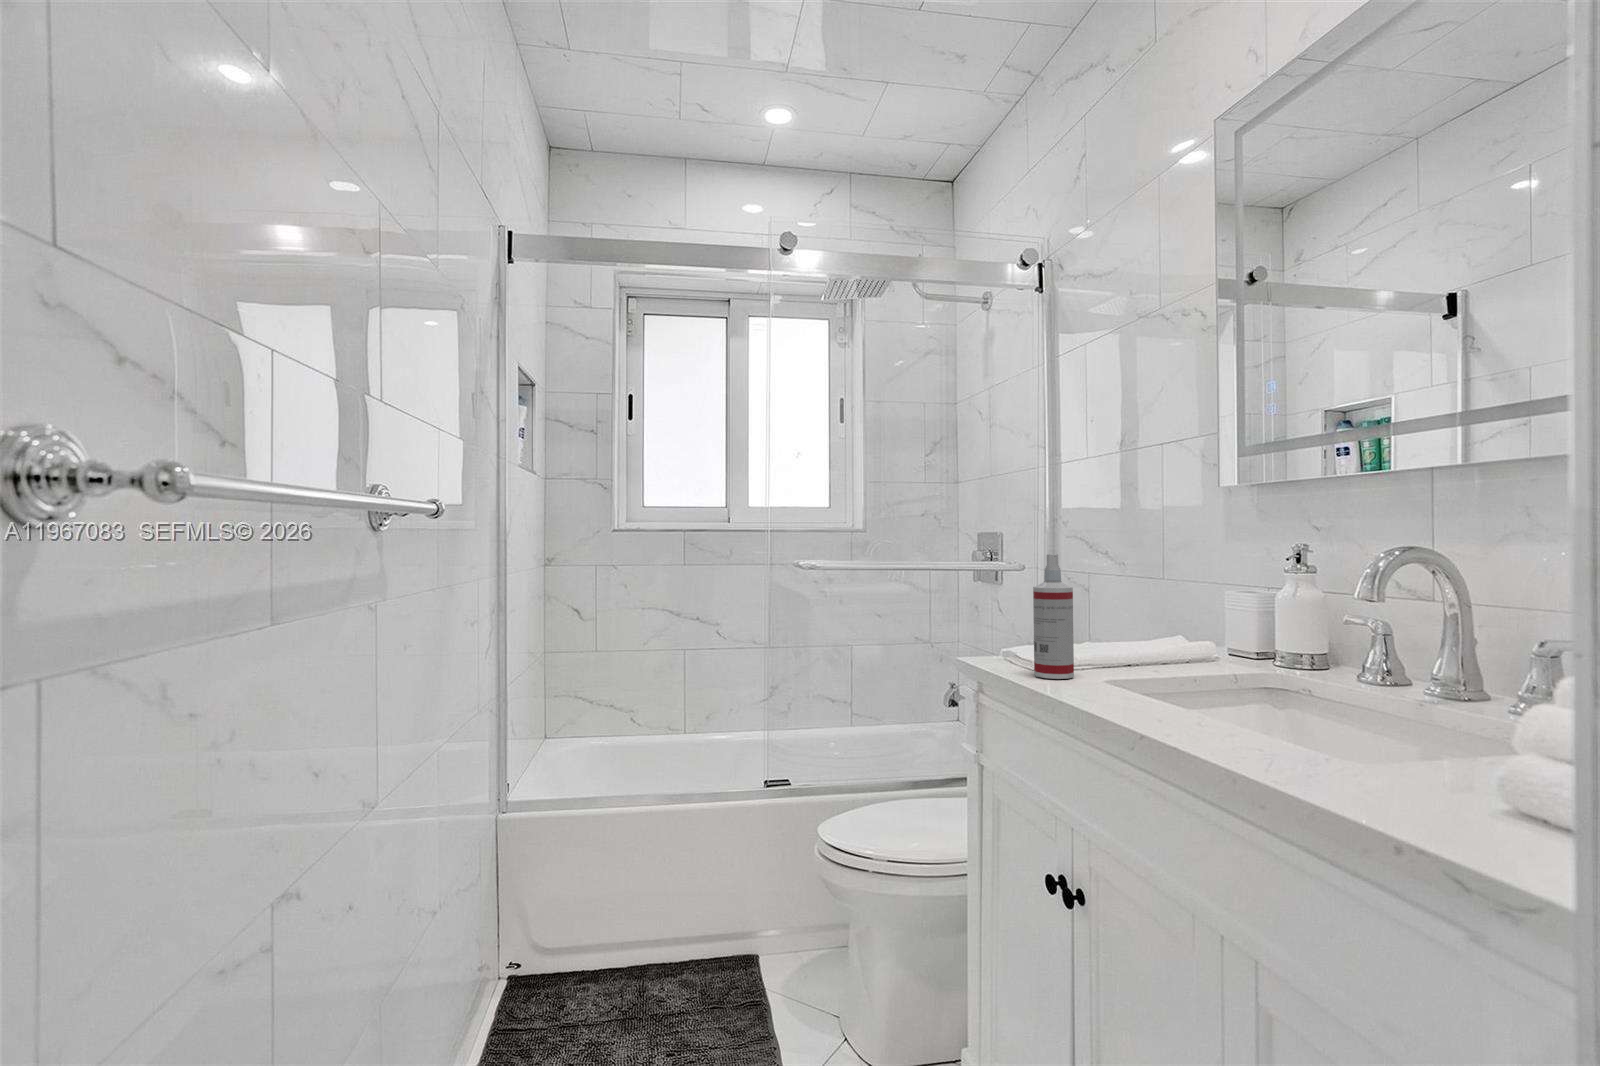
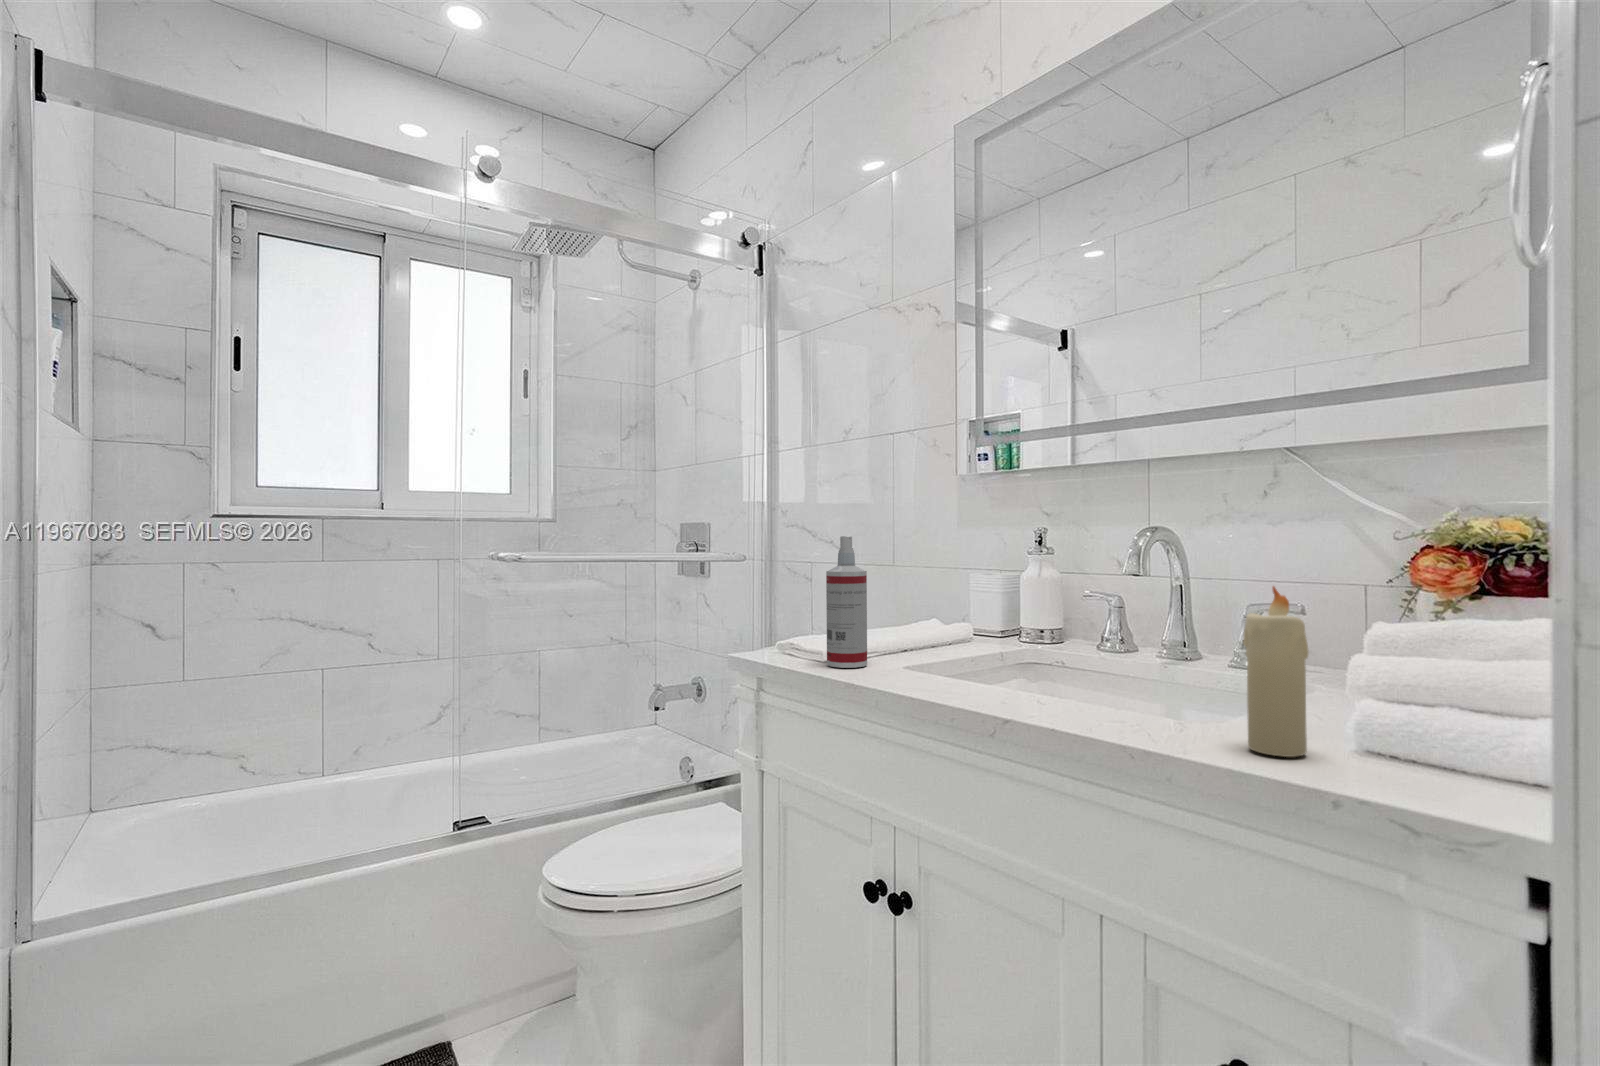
candle: none [1366,622,1439,807] -> present [1243,586,1309,757]

